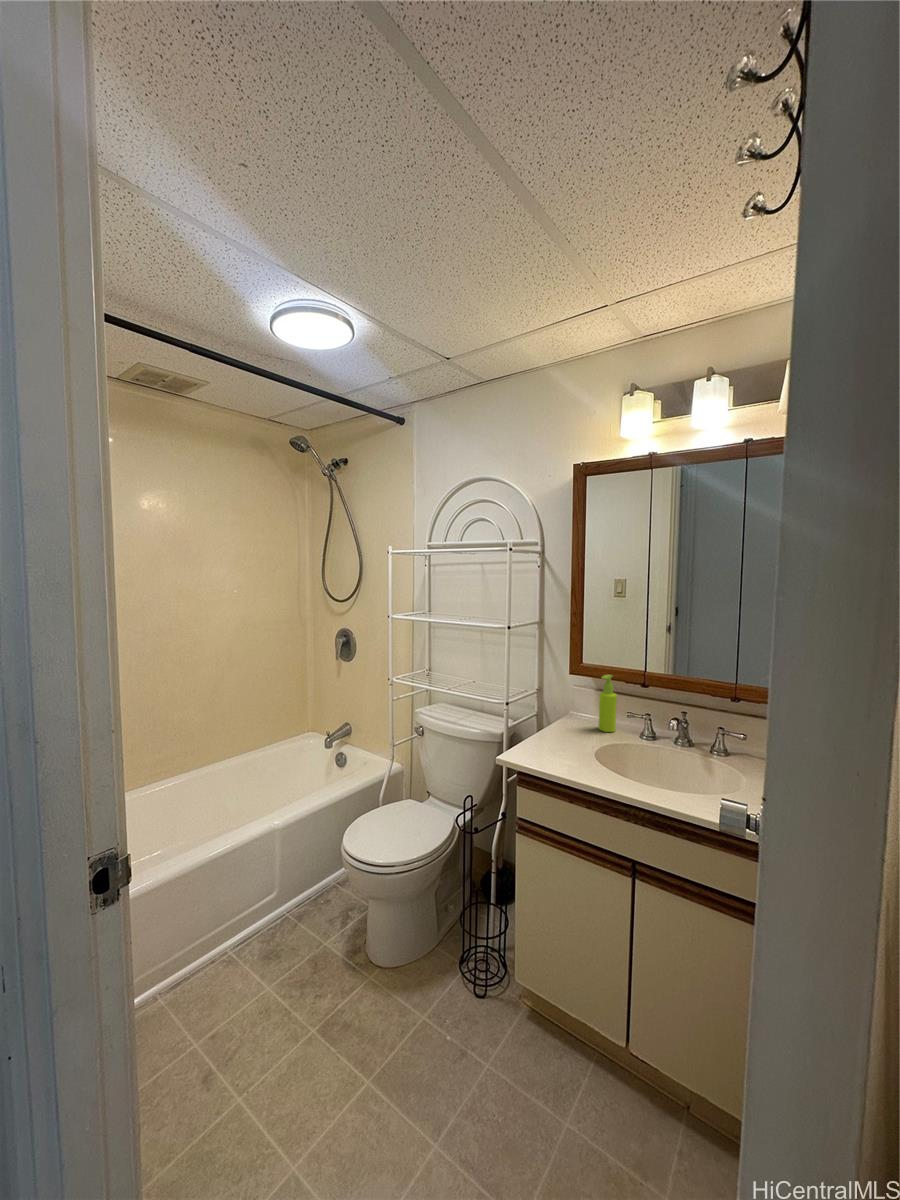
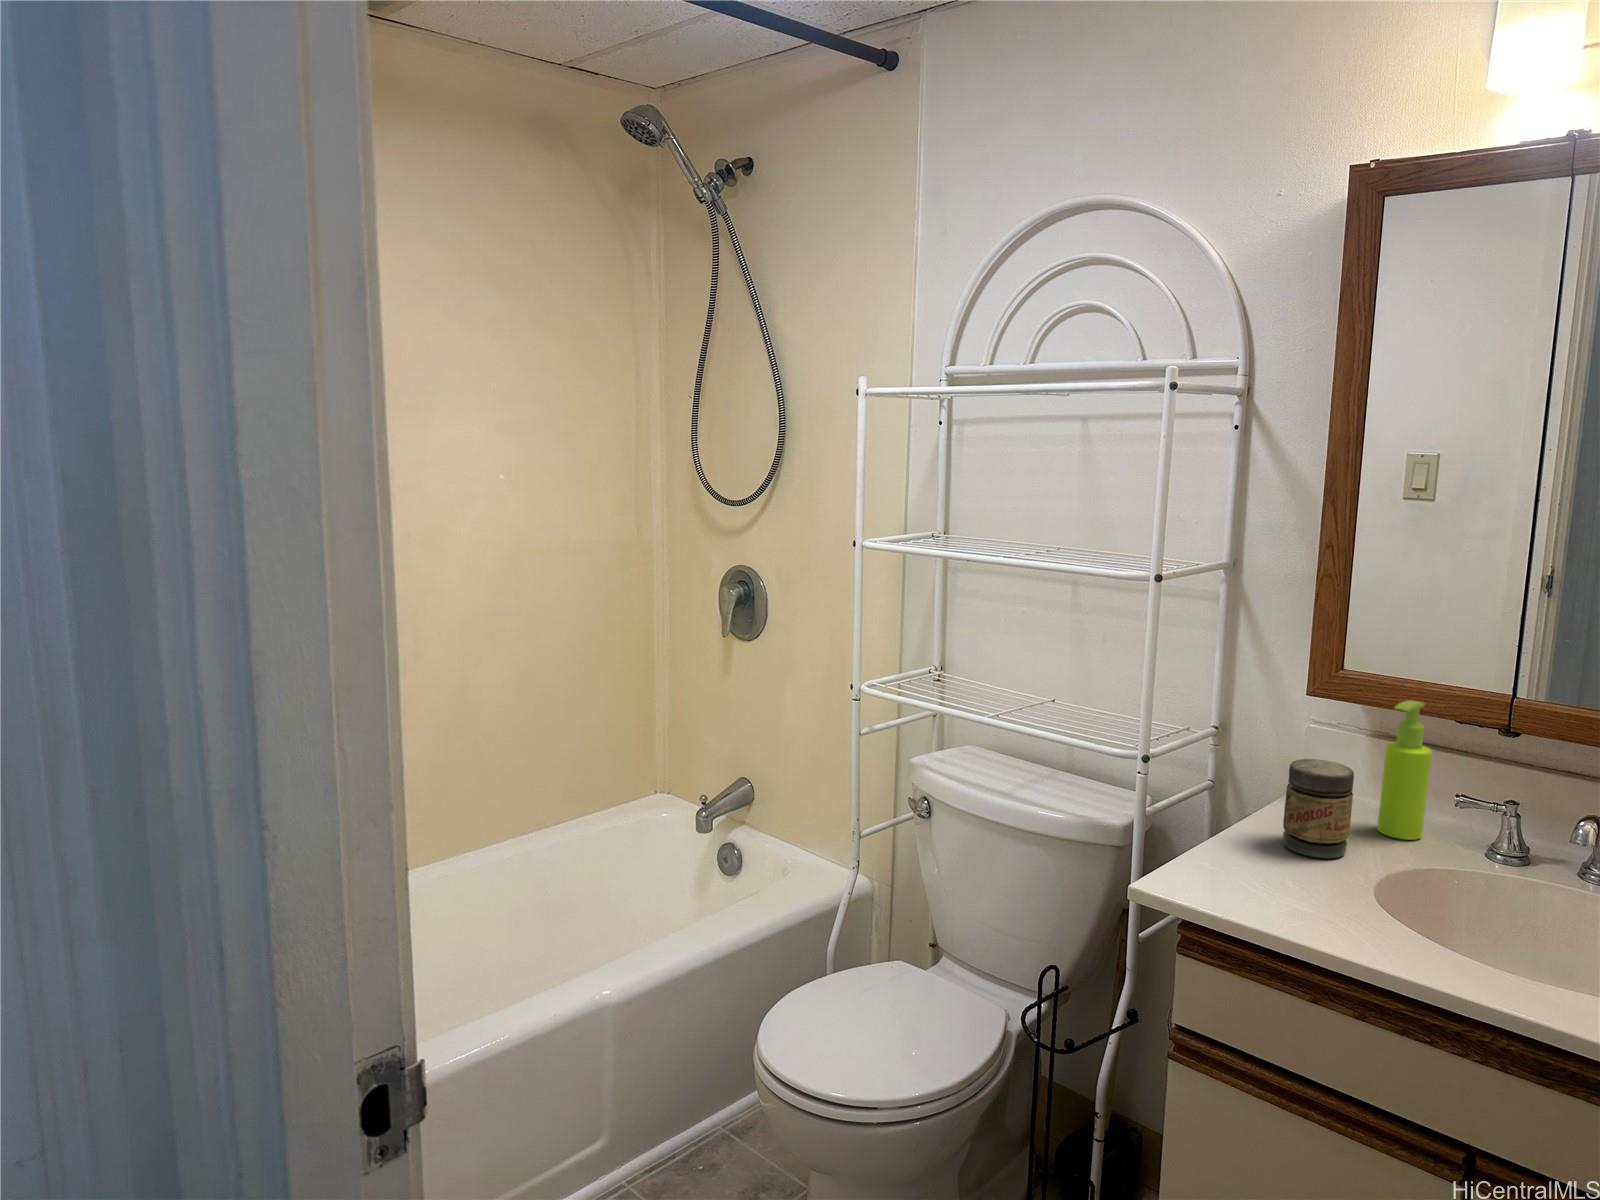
jar: none [560,700,586,741] -> present [1283,759,1354,858]

